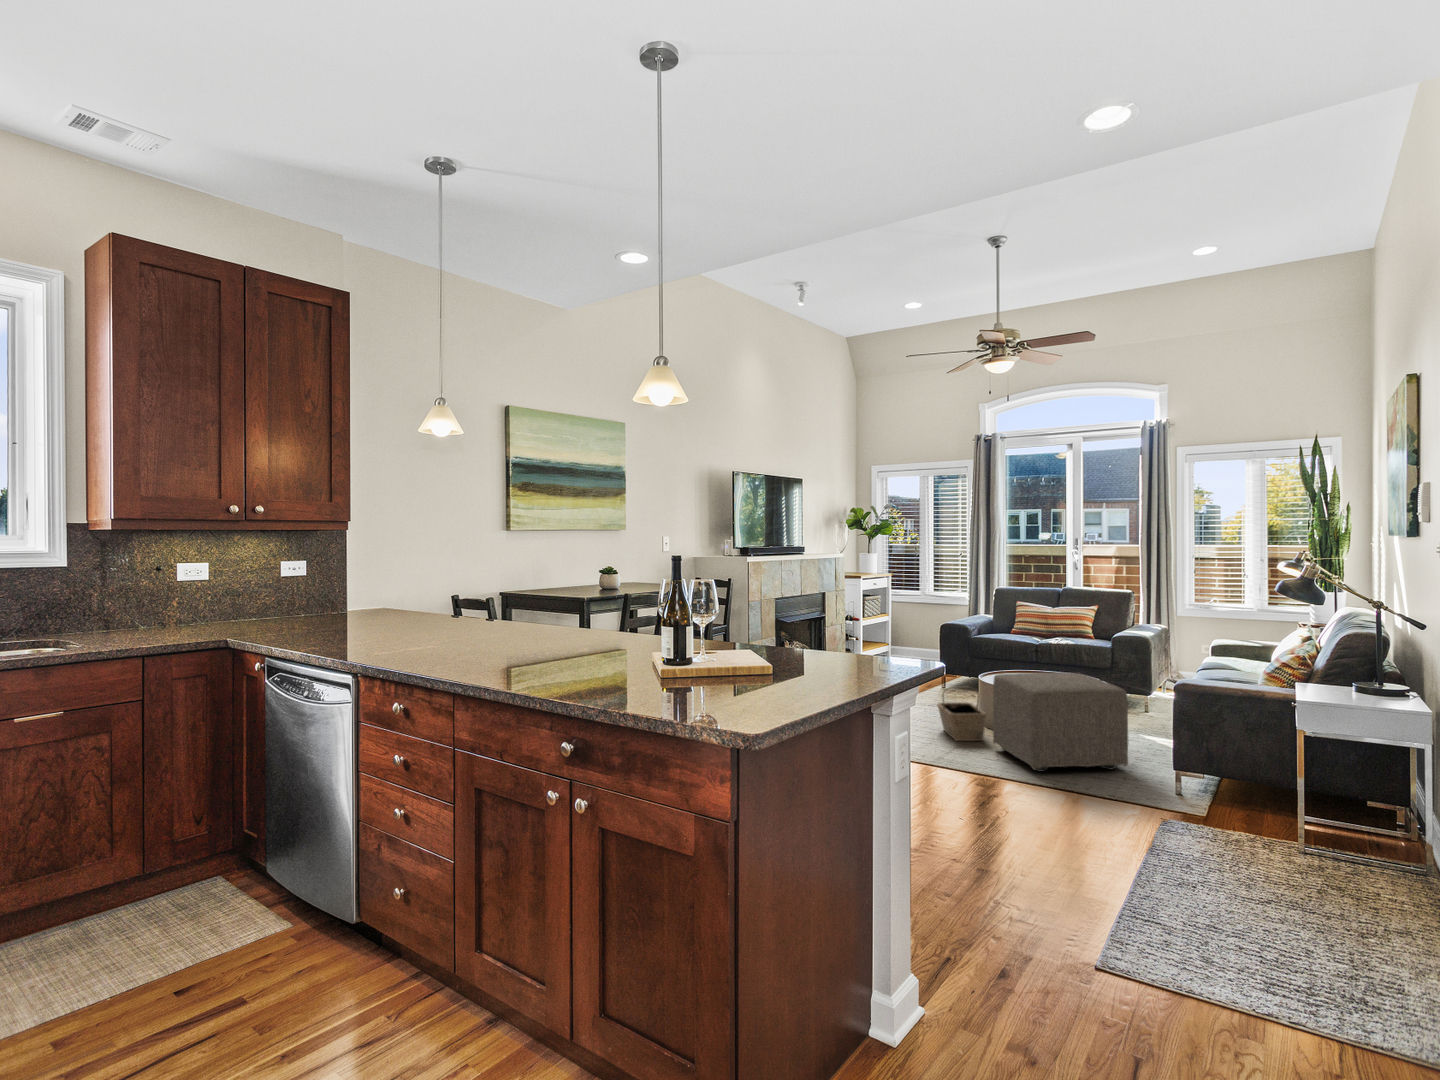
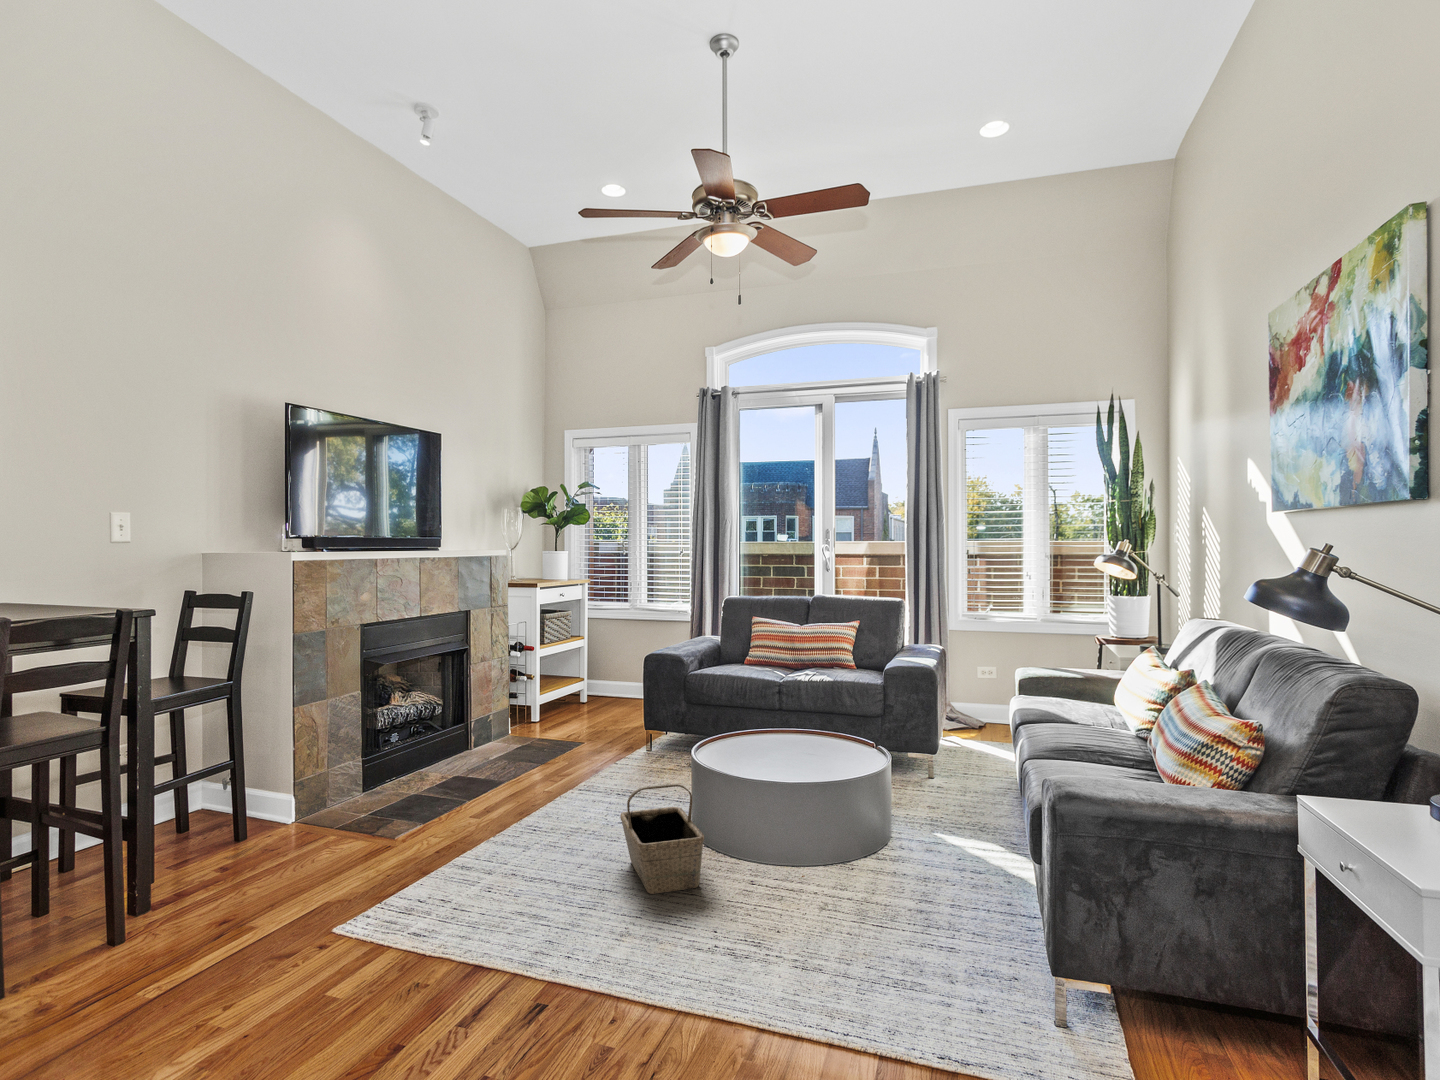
ottoman: present [993,673,1128,772] -> none [715,754,960,985]

